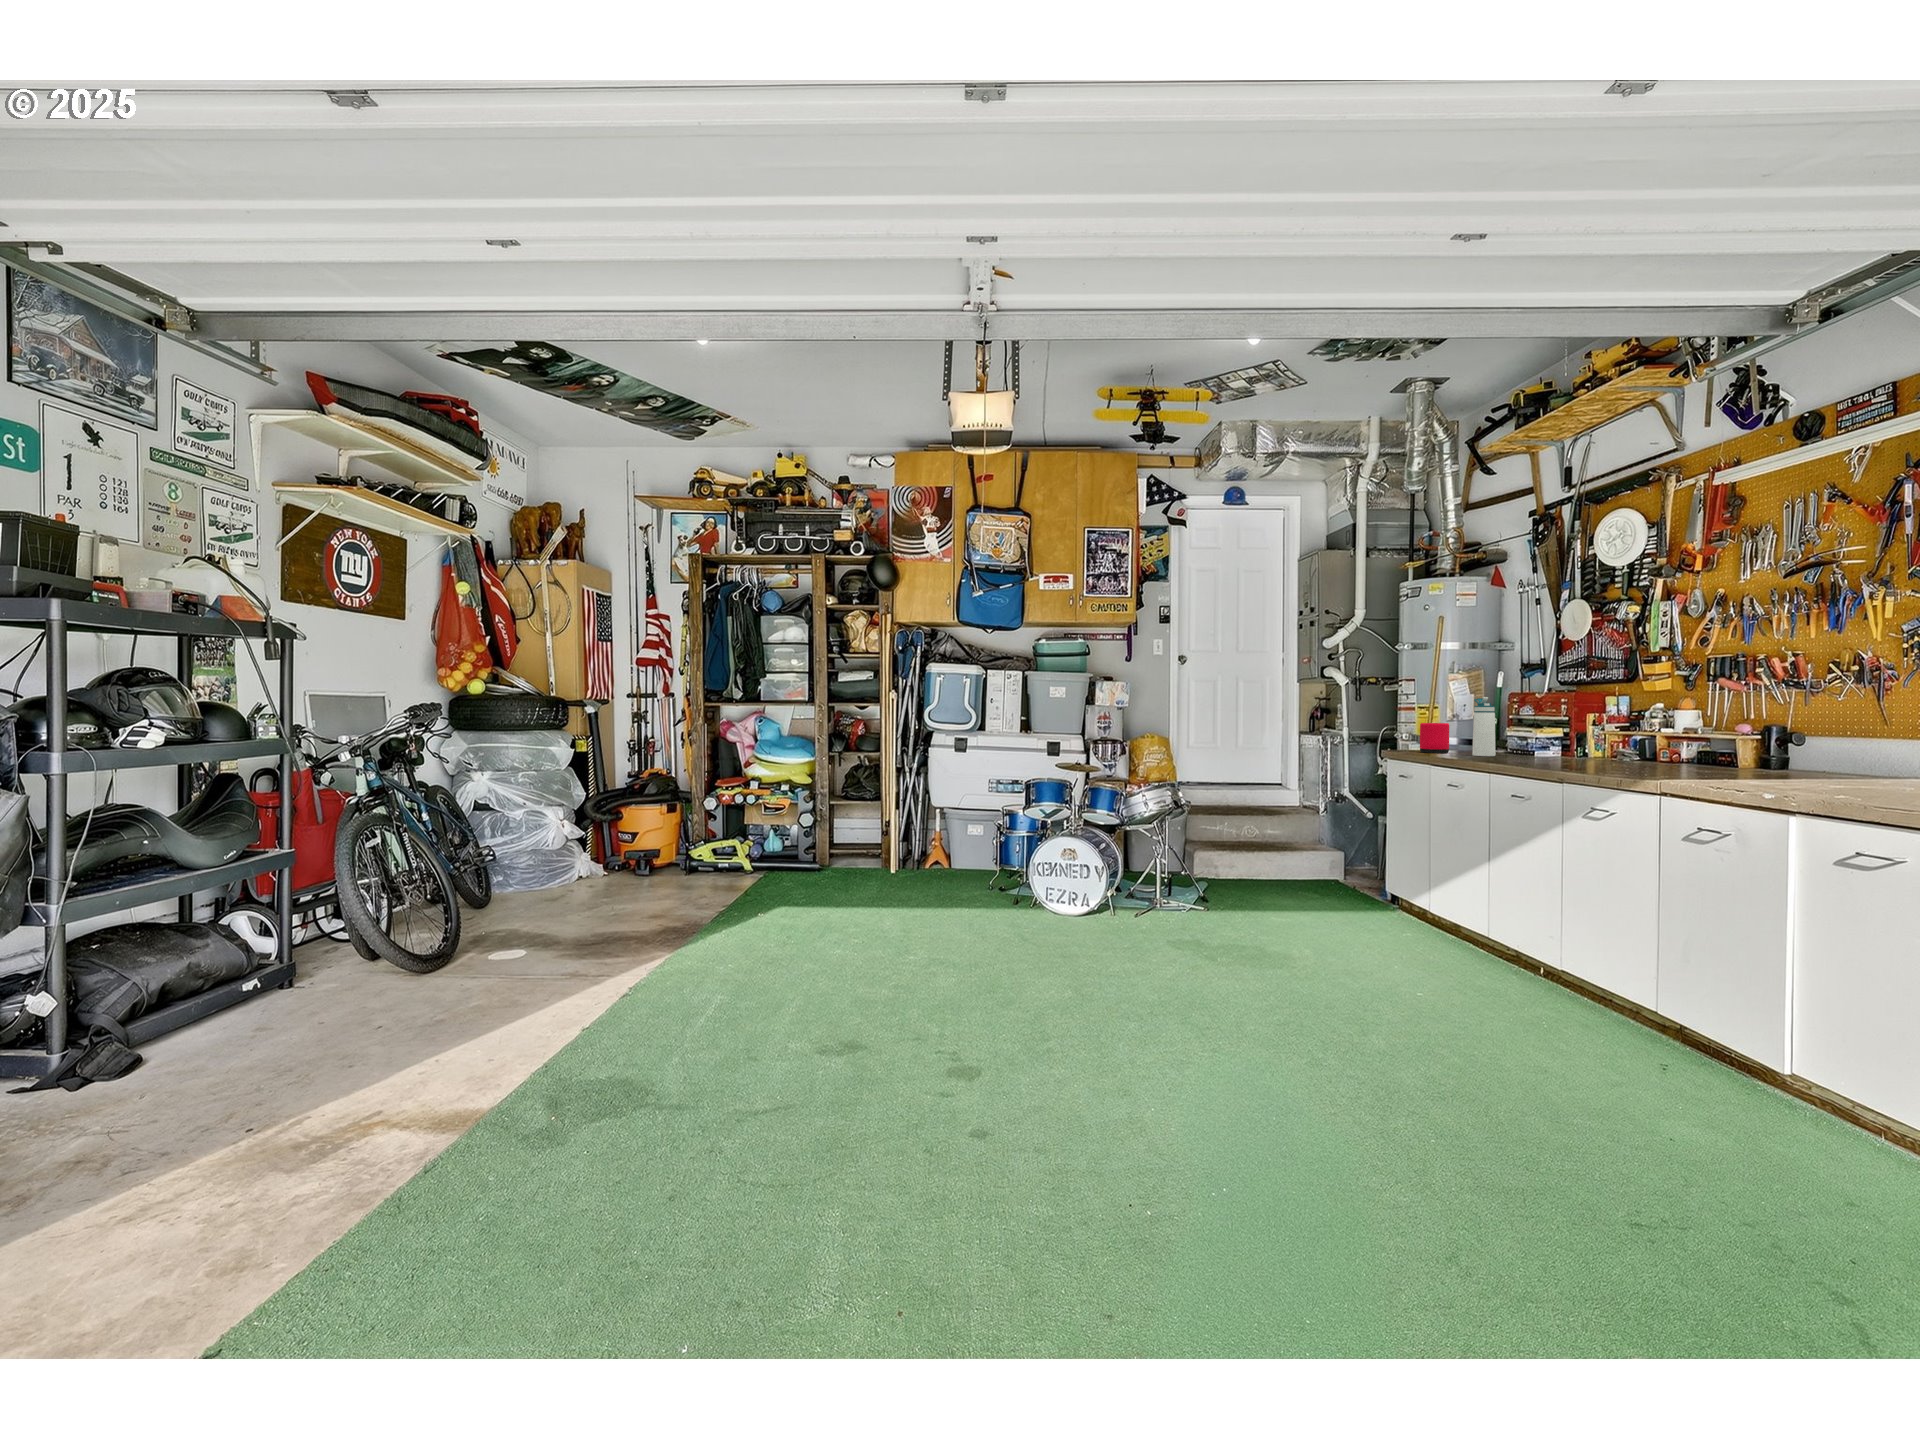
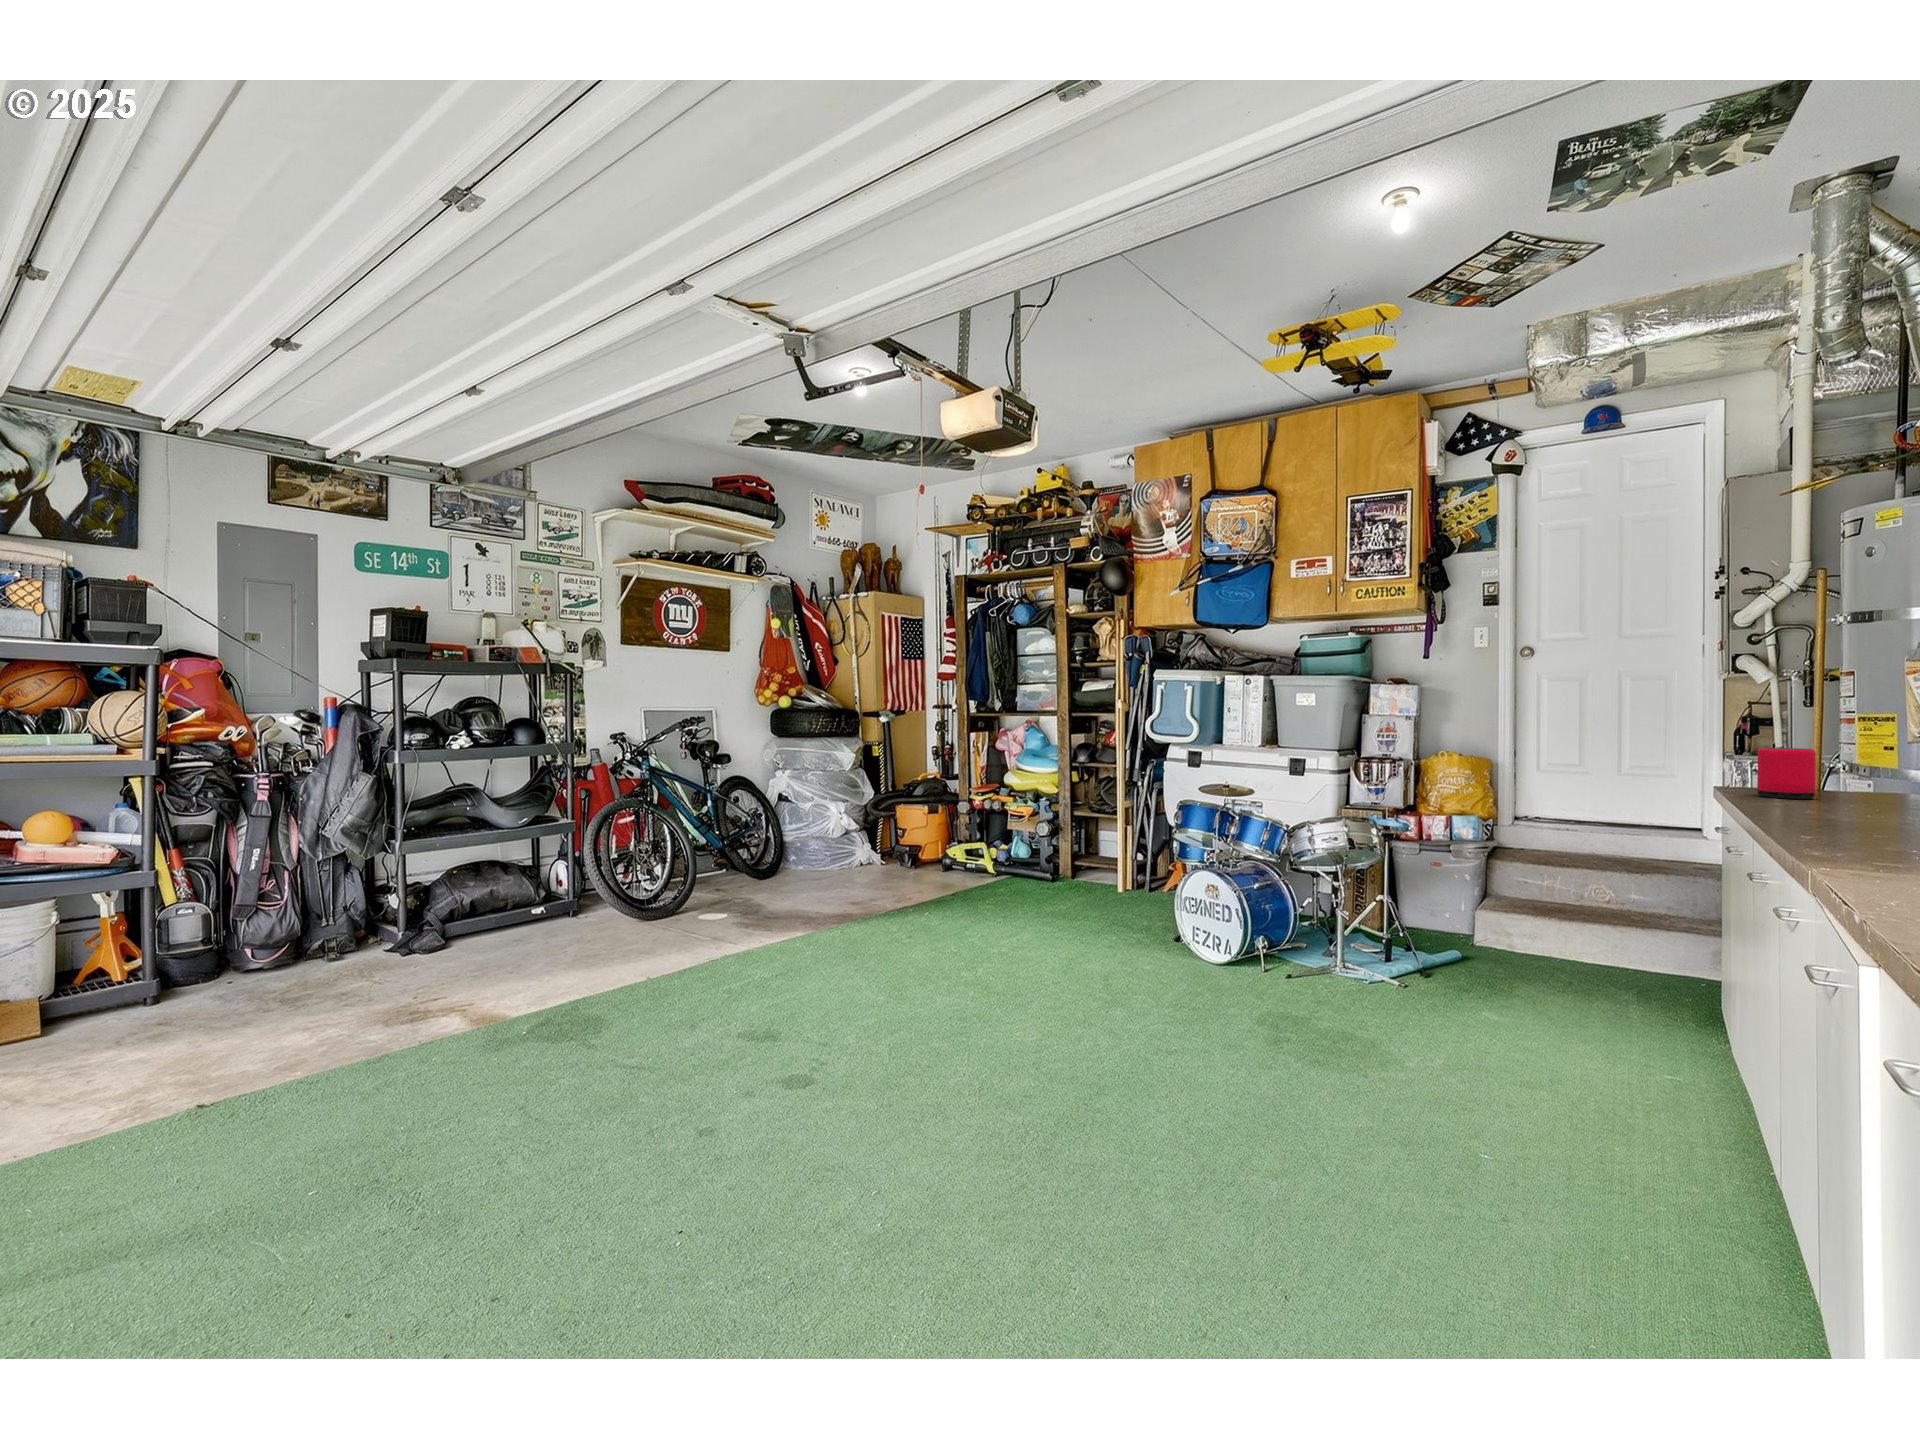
water bottle: present [1472,697,1496,756] -> none [1812,707,1860,809]

